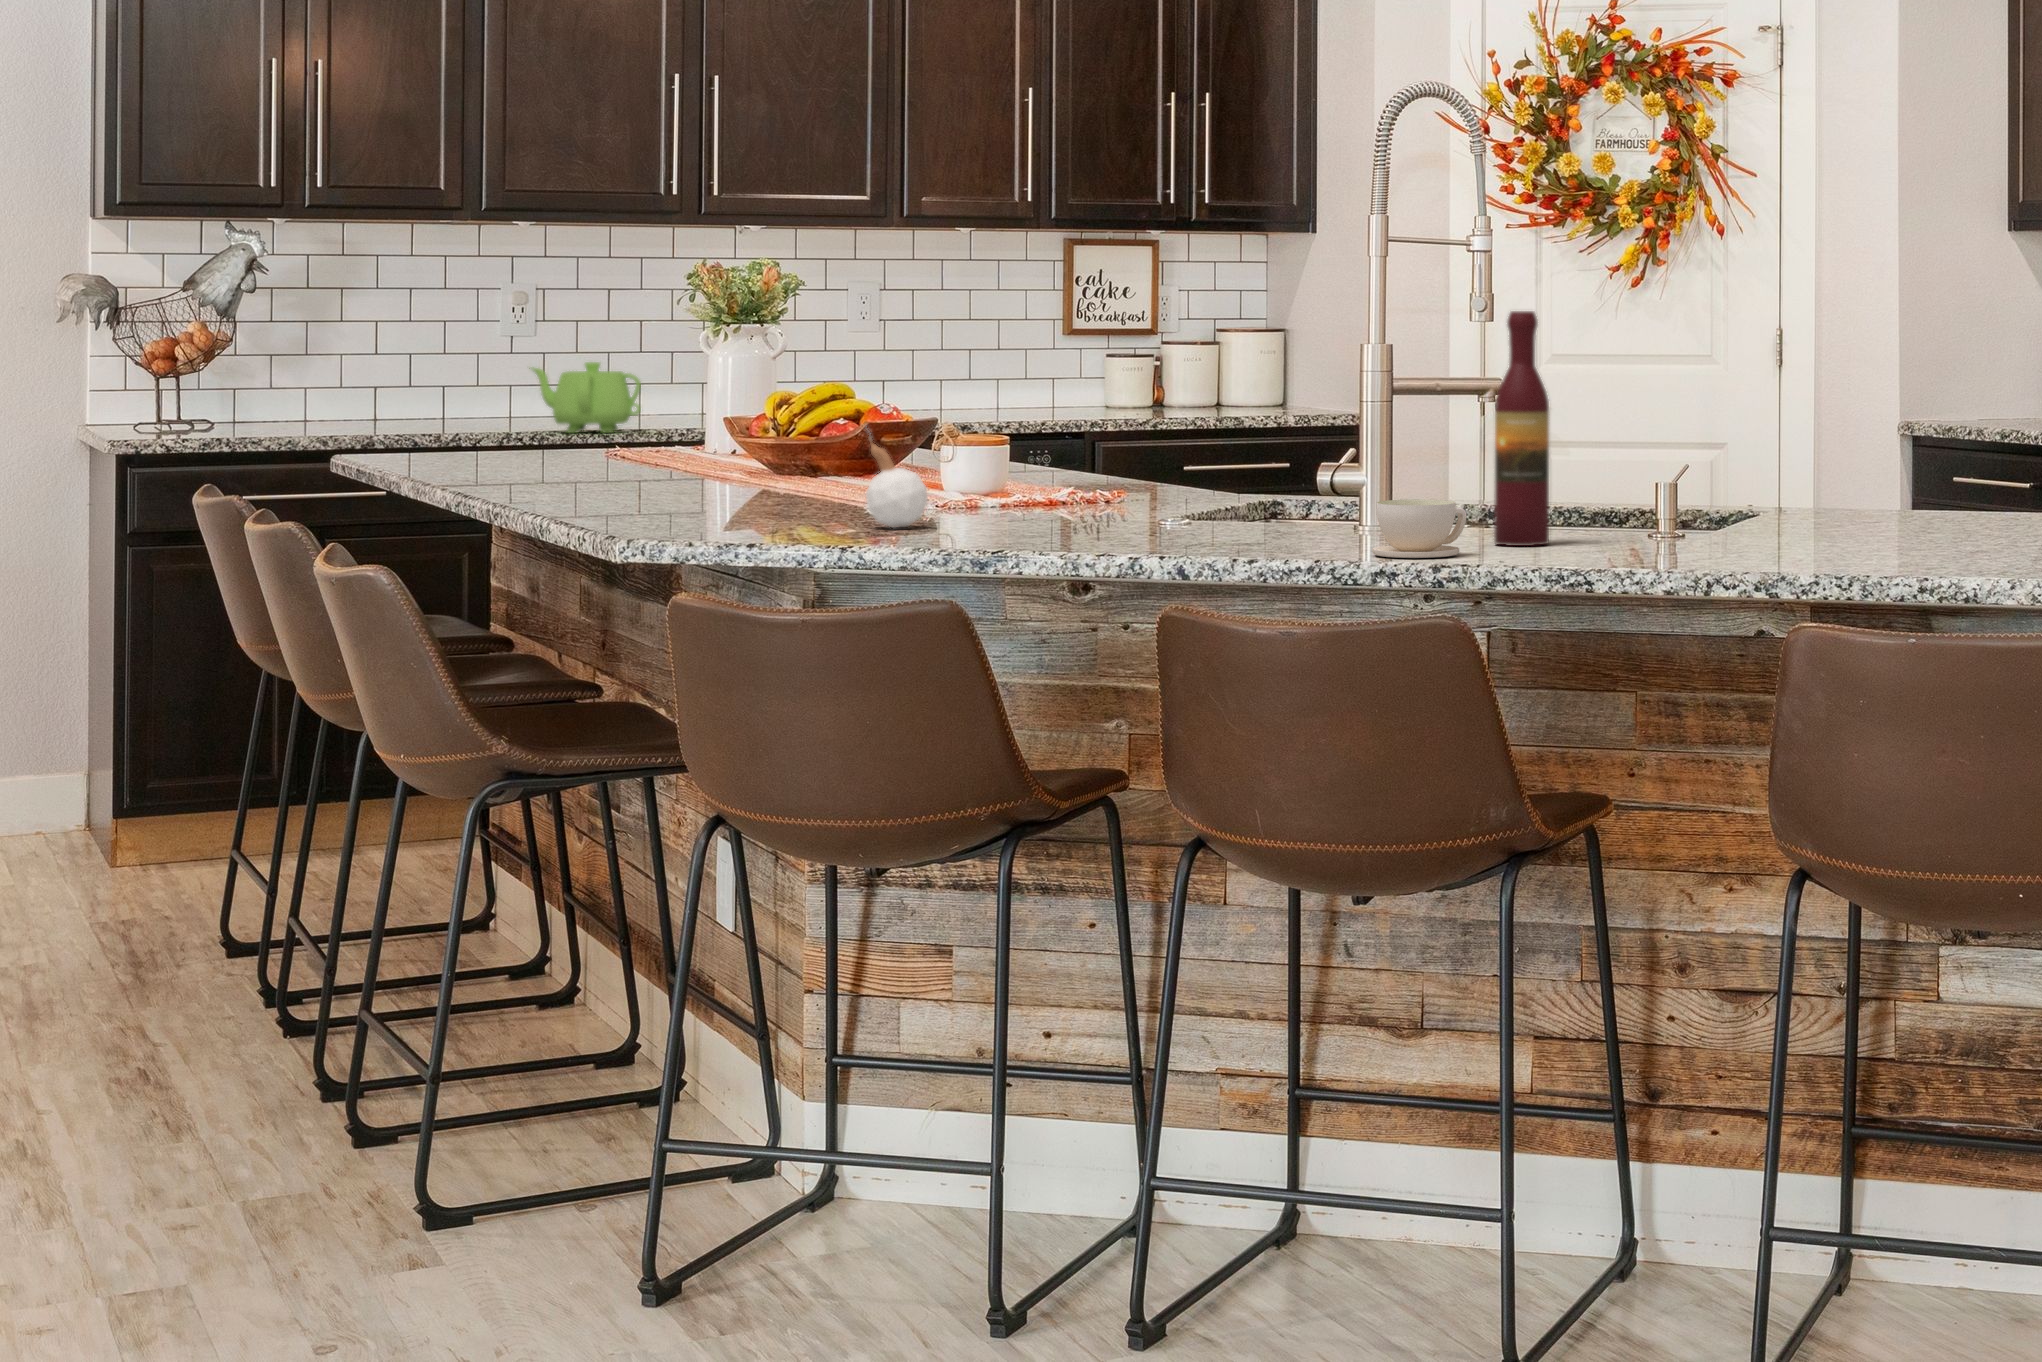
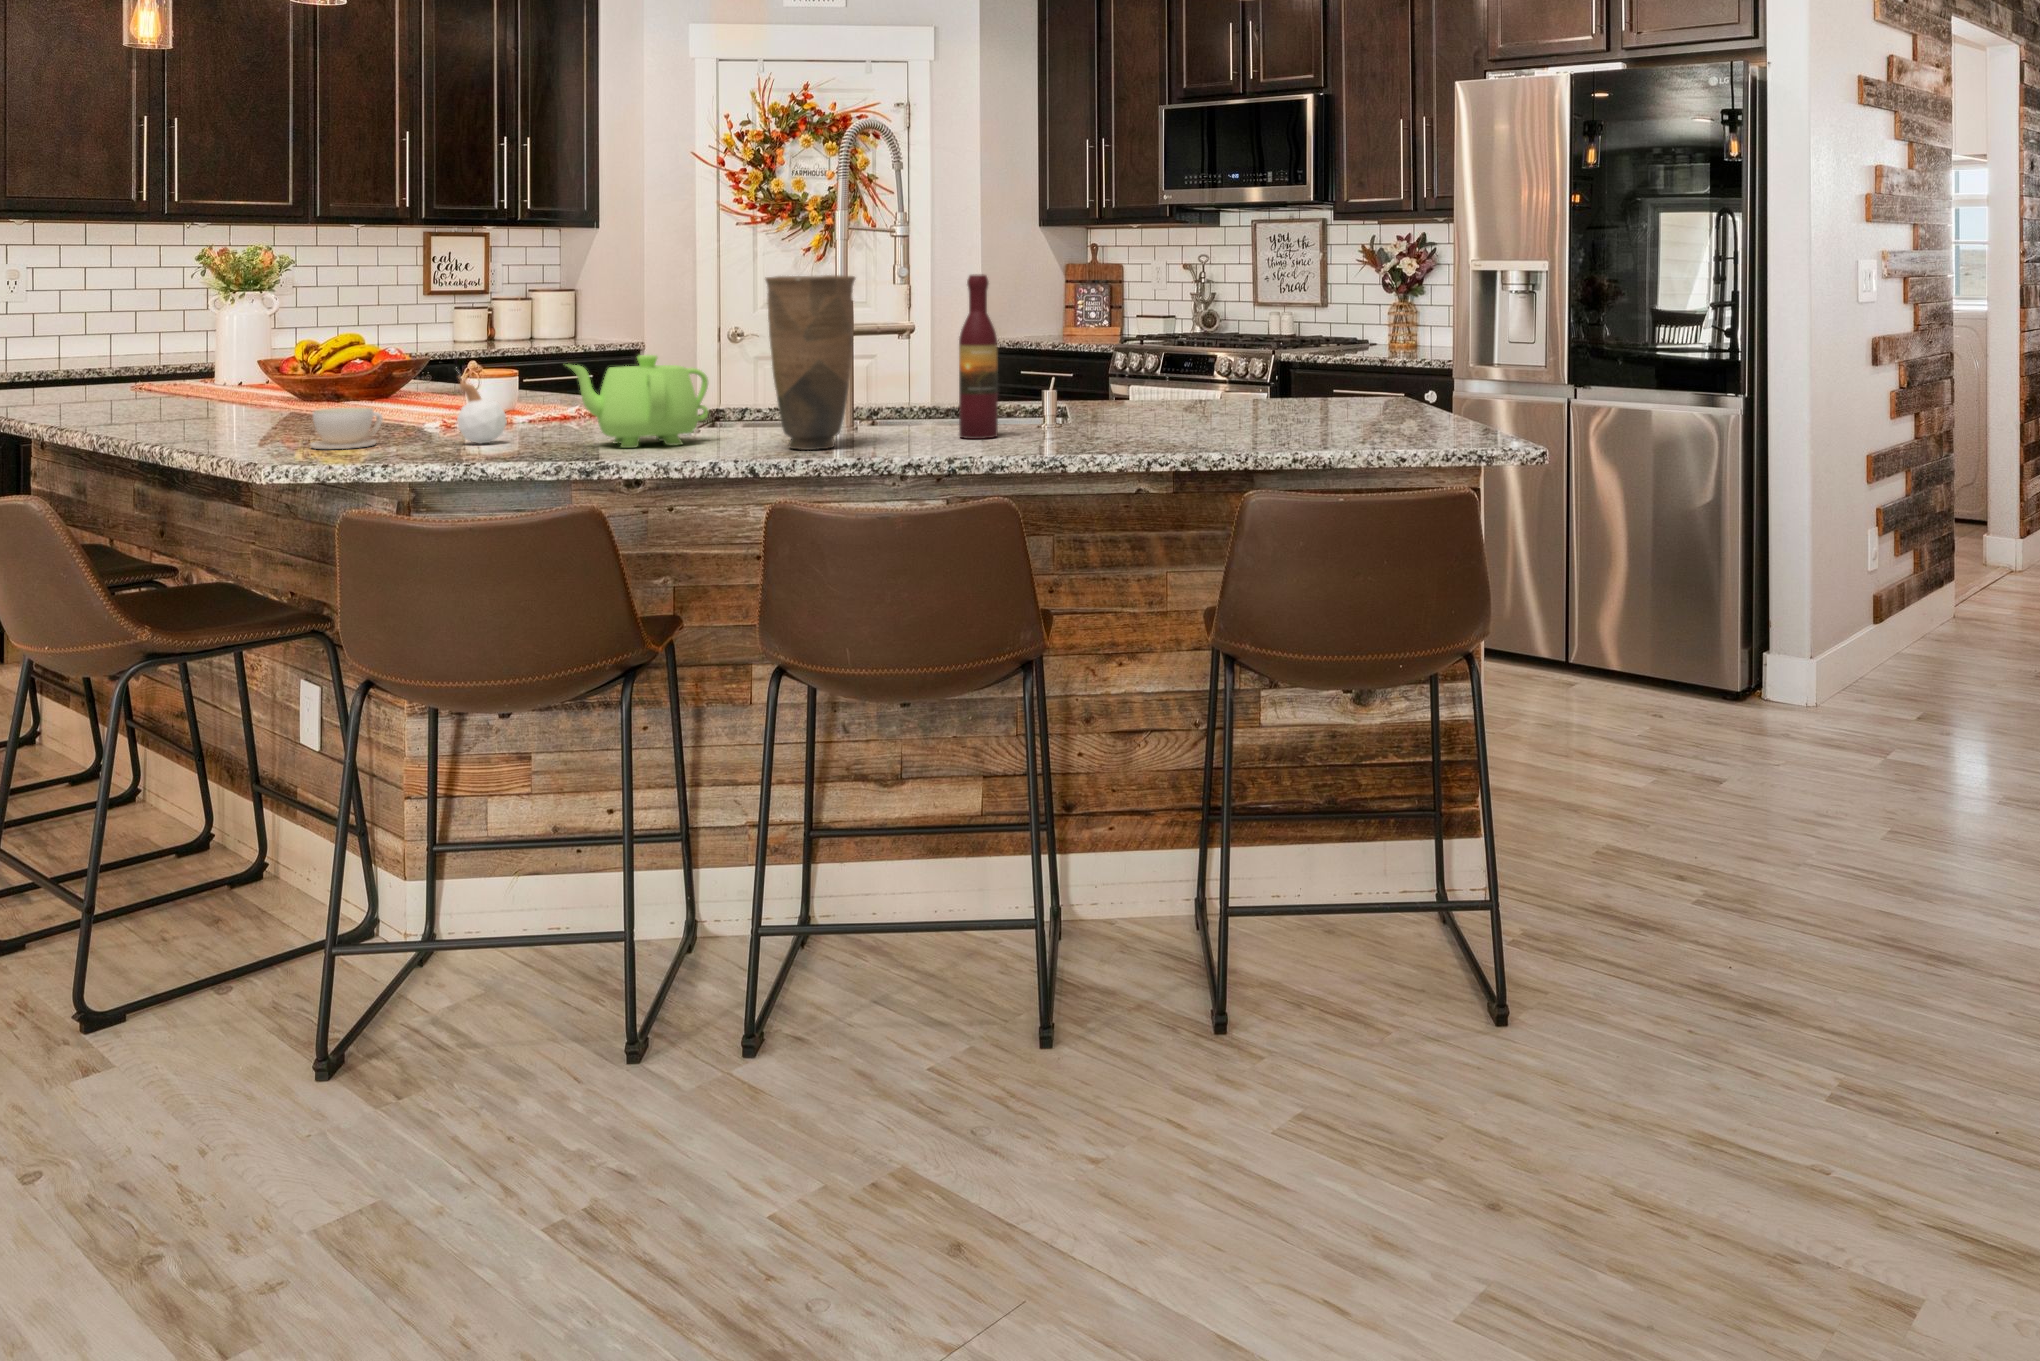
vase: none [1214,310,1336,549] -> present [765,275,855,450]
teapot: present [529,362,641,433] -> present [566,355,708,448]
coffee cup: present [1372,500,1467,558] -> present [310,408,383,449]

